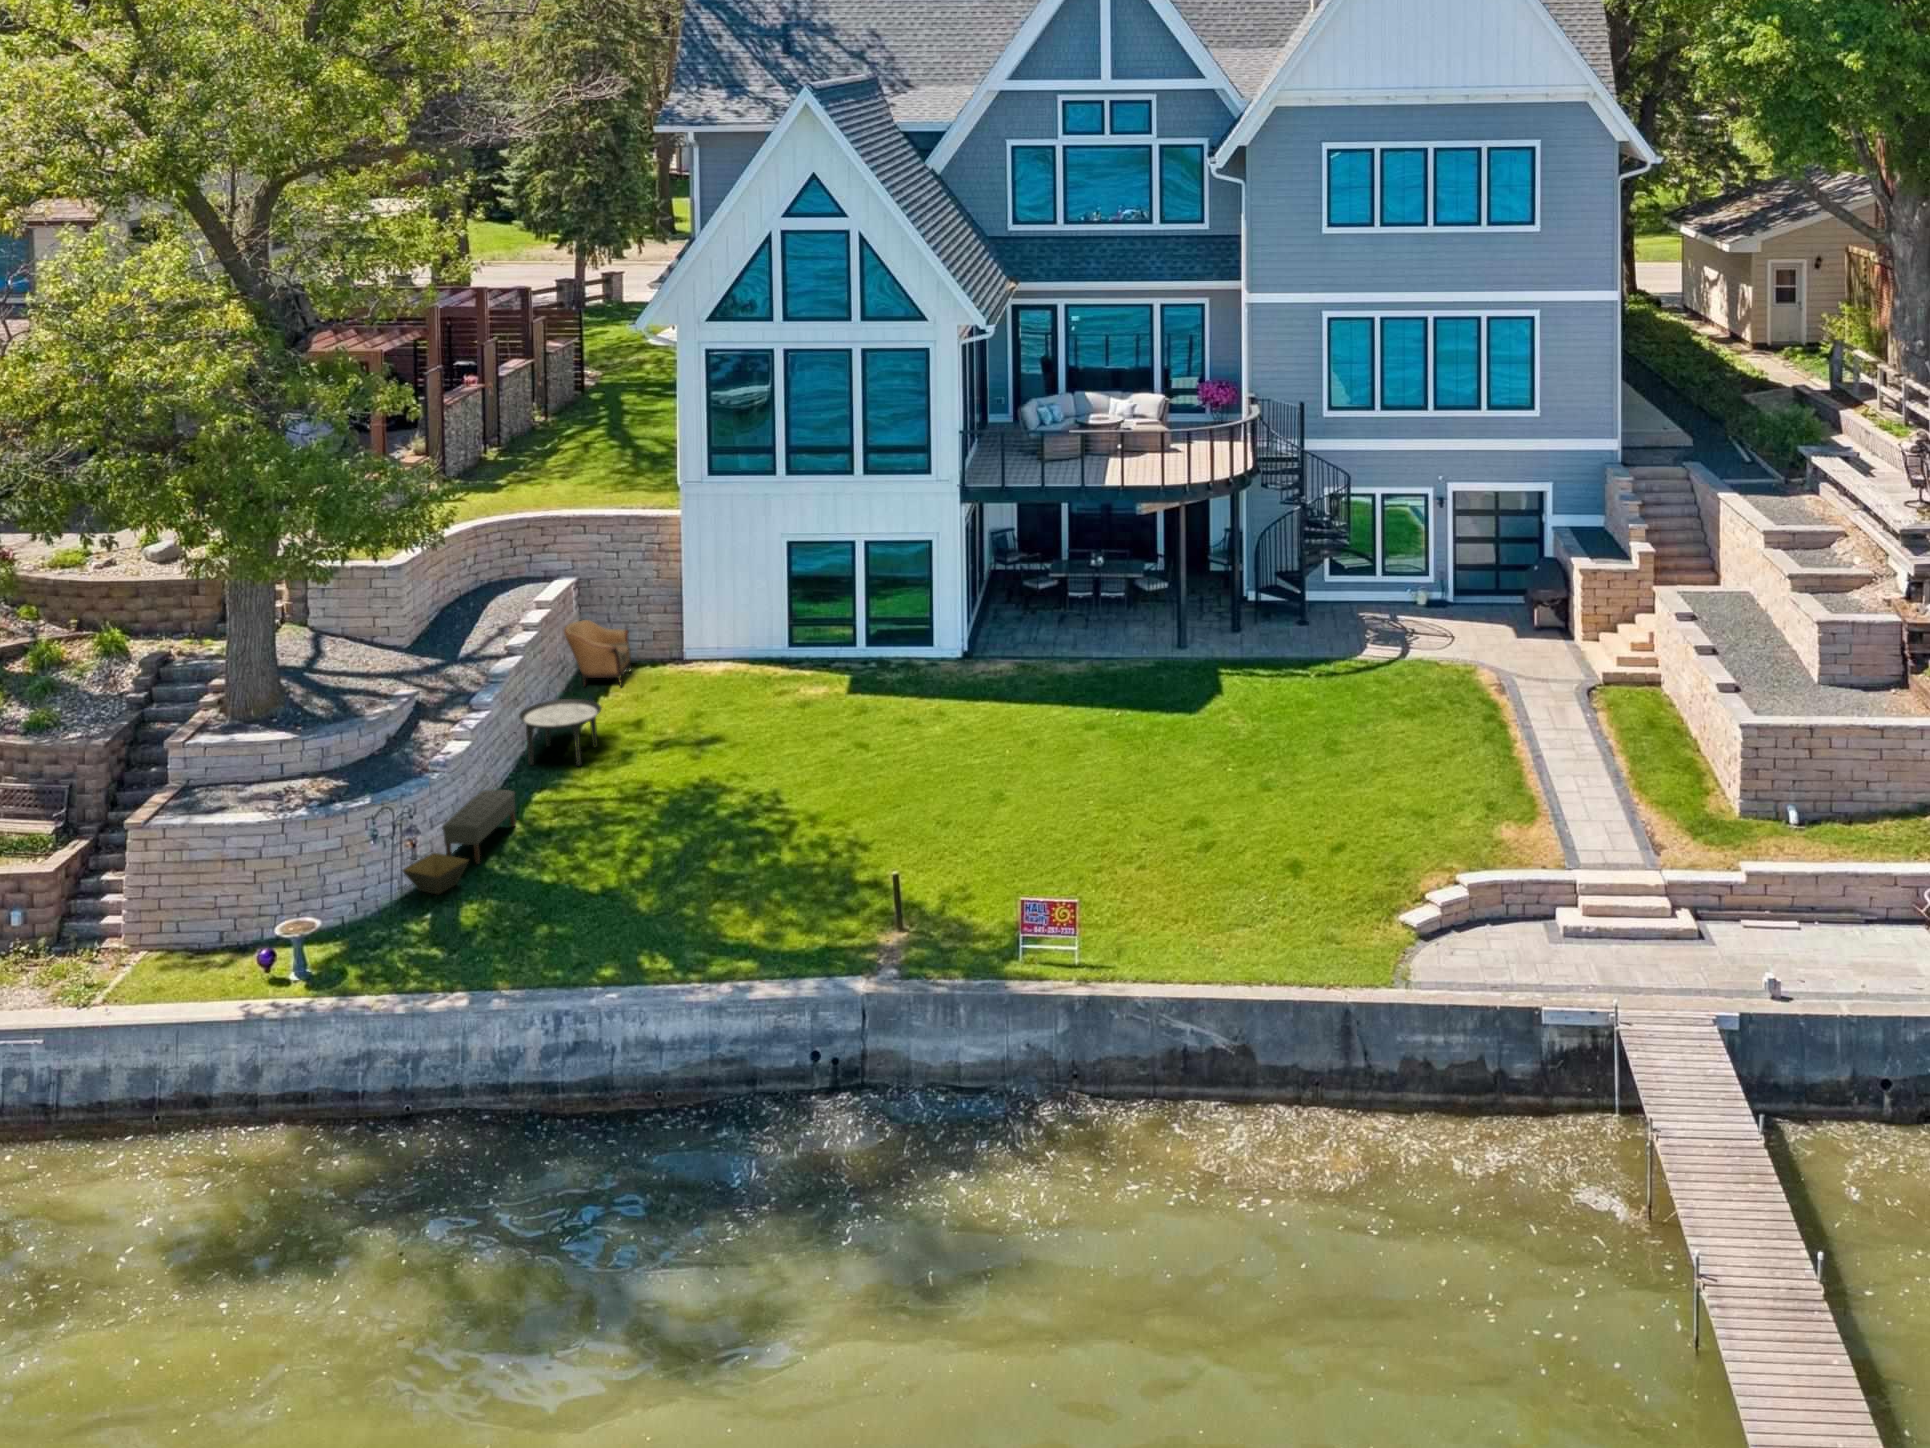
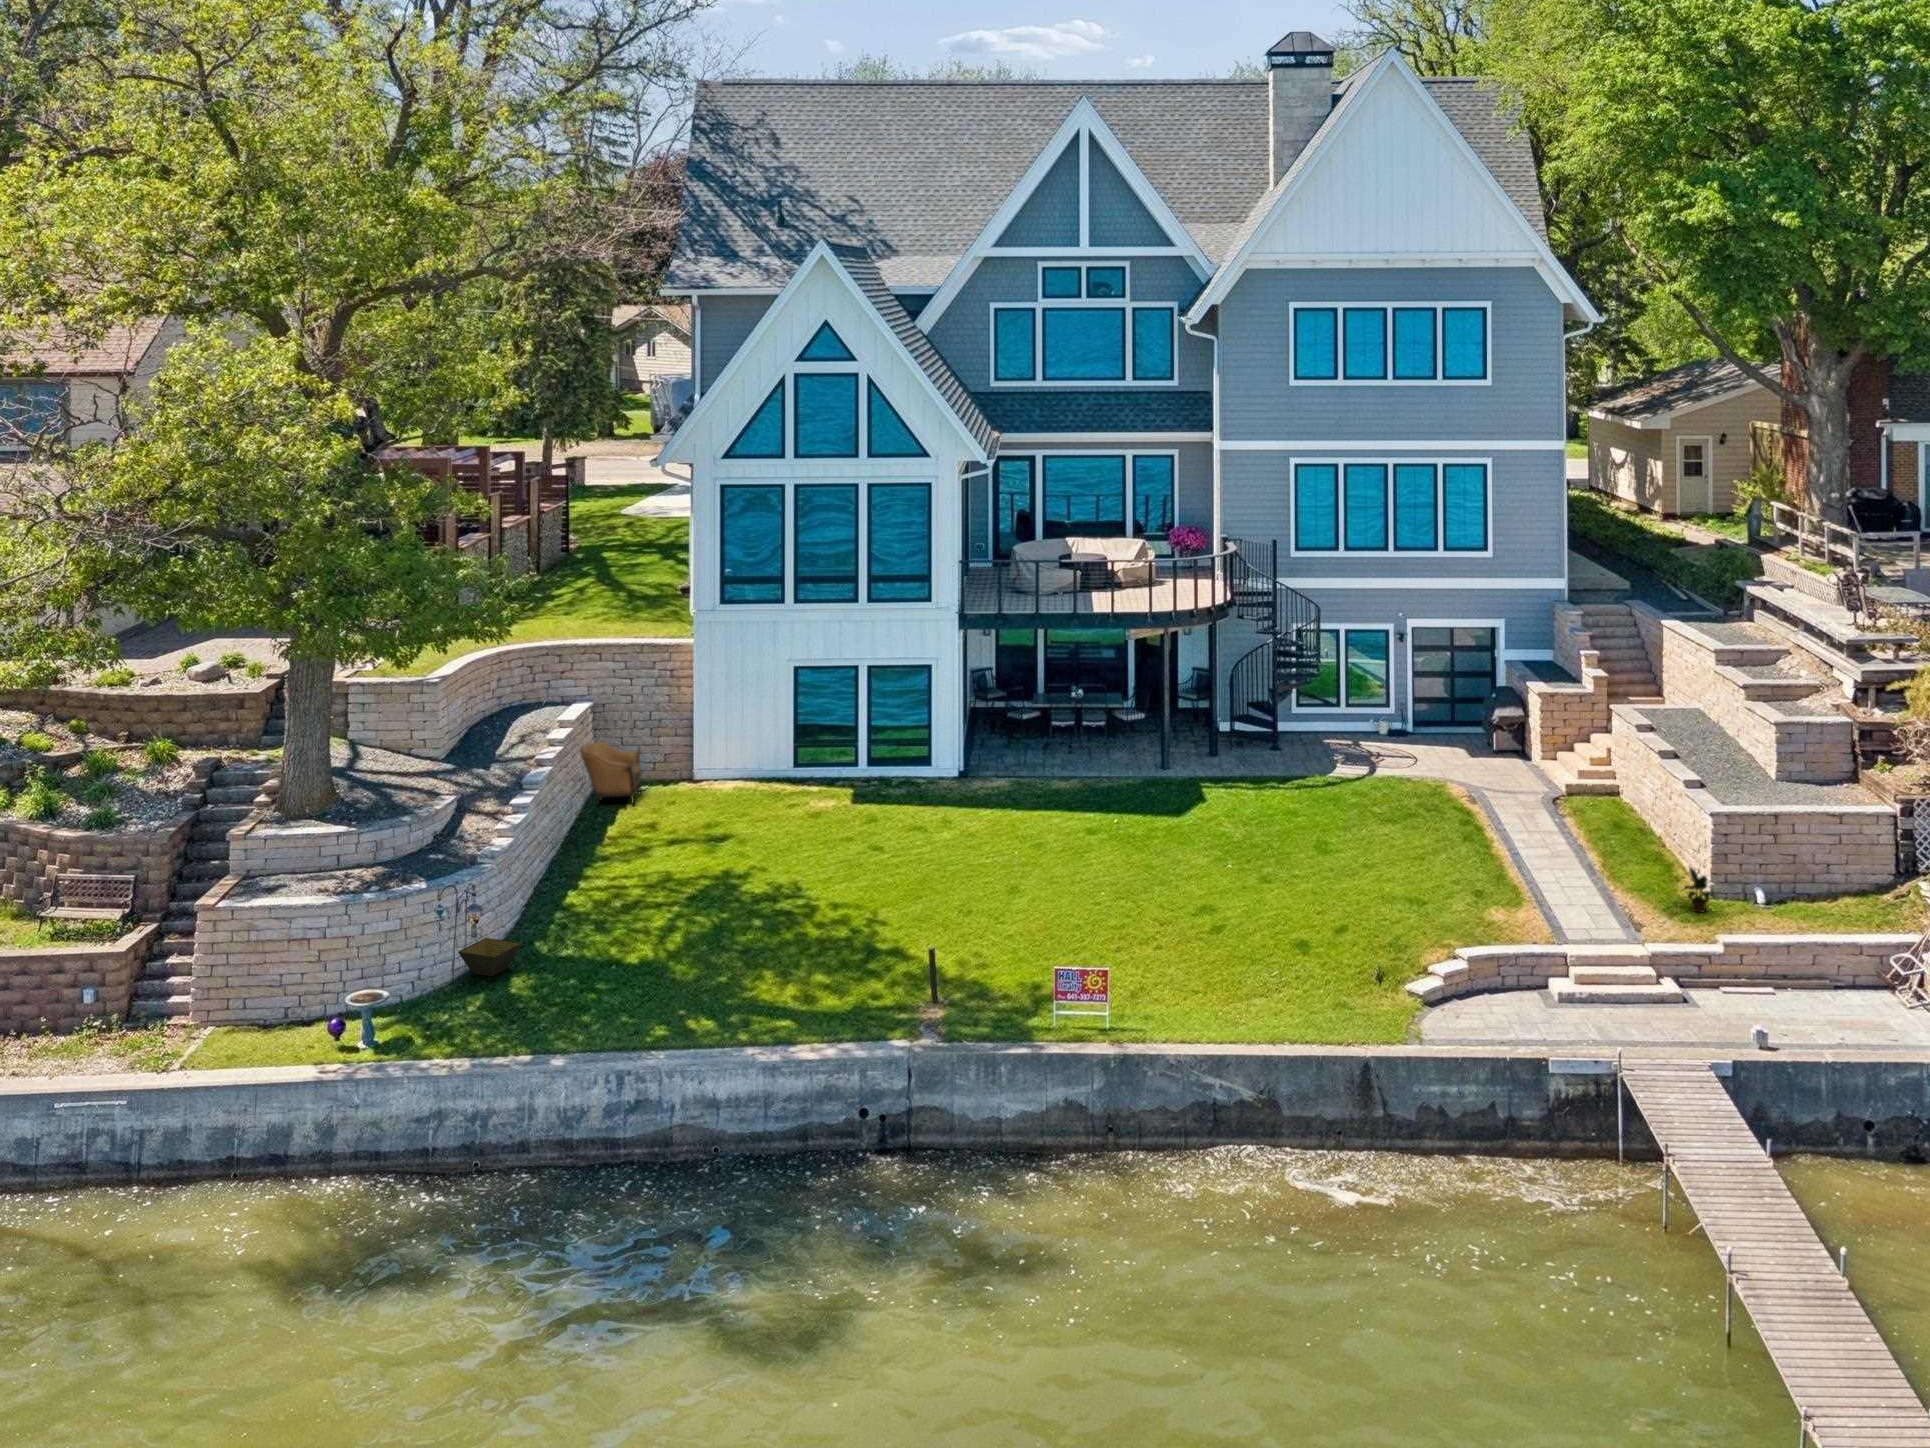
round table: present [519,699,601,766] -> none [549,809,628,871]
potted plant: none [1702,781,1742,829] -> present [1683,868,1714,912]
bench: present [442,789,516,864] -> none [493,884,556,951]

